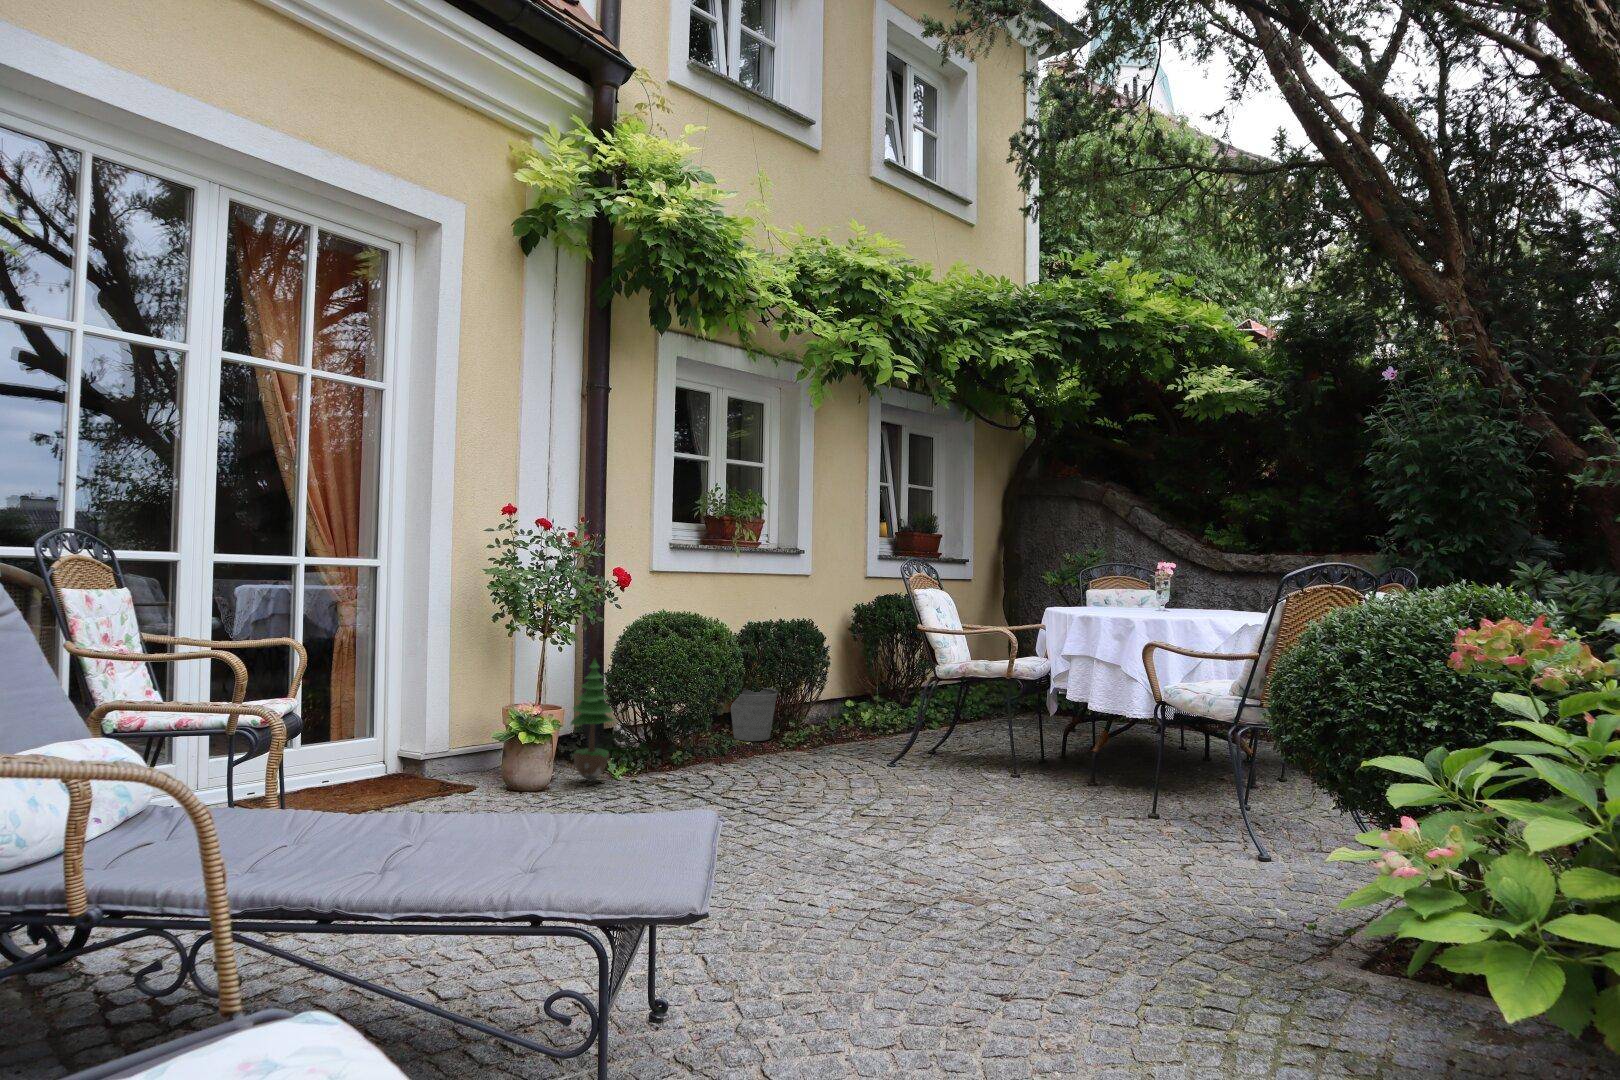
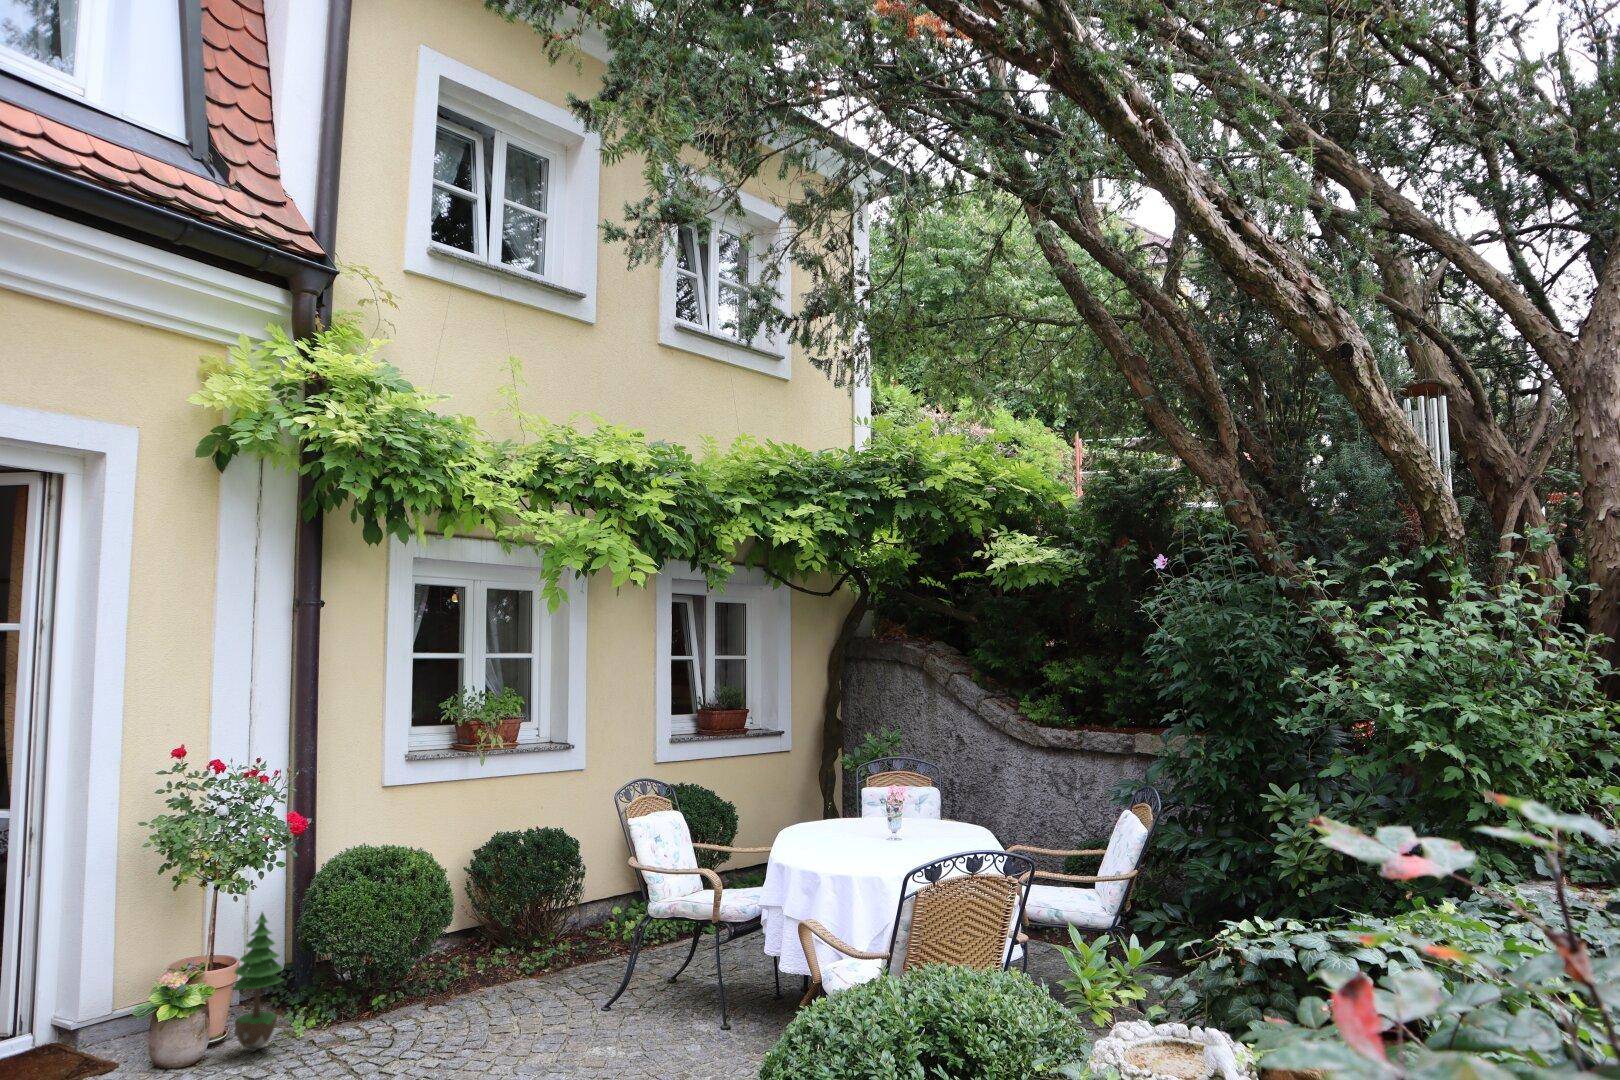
bucket: present [731,688,778,741] -> none [467,907,522,971]

